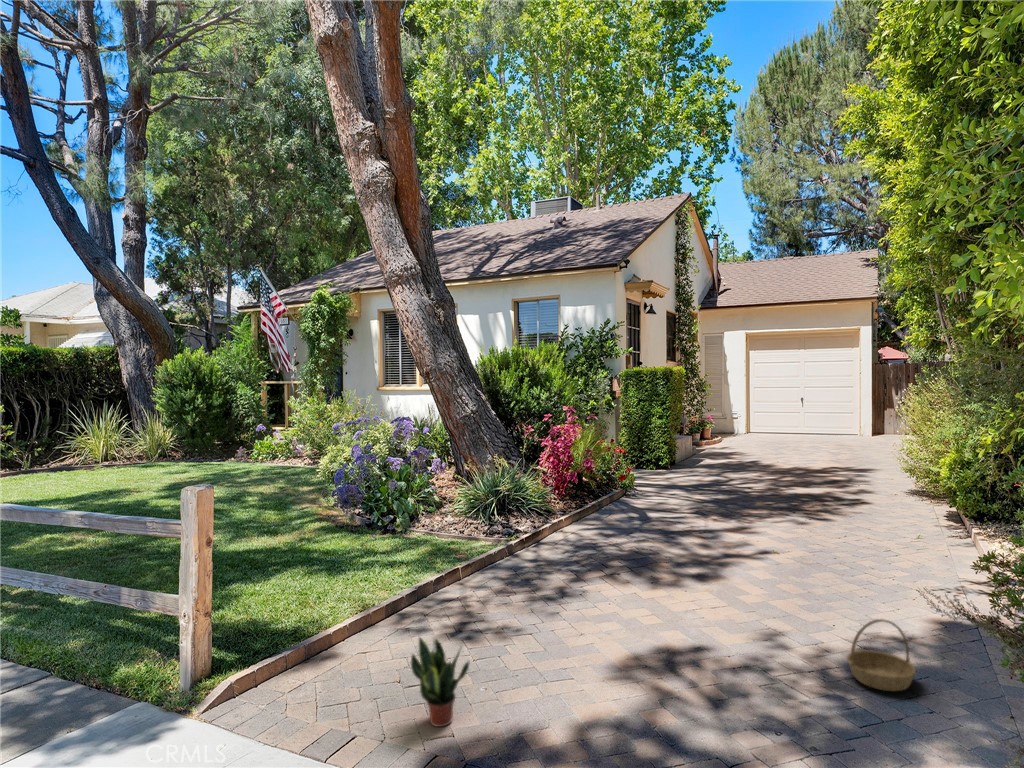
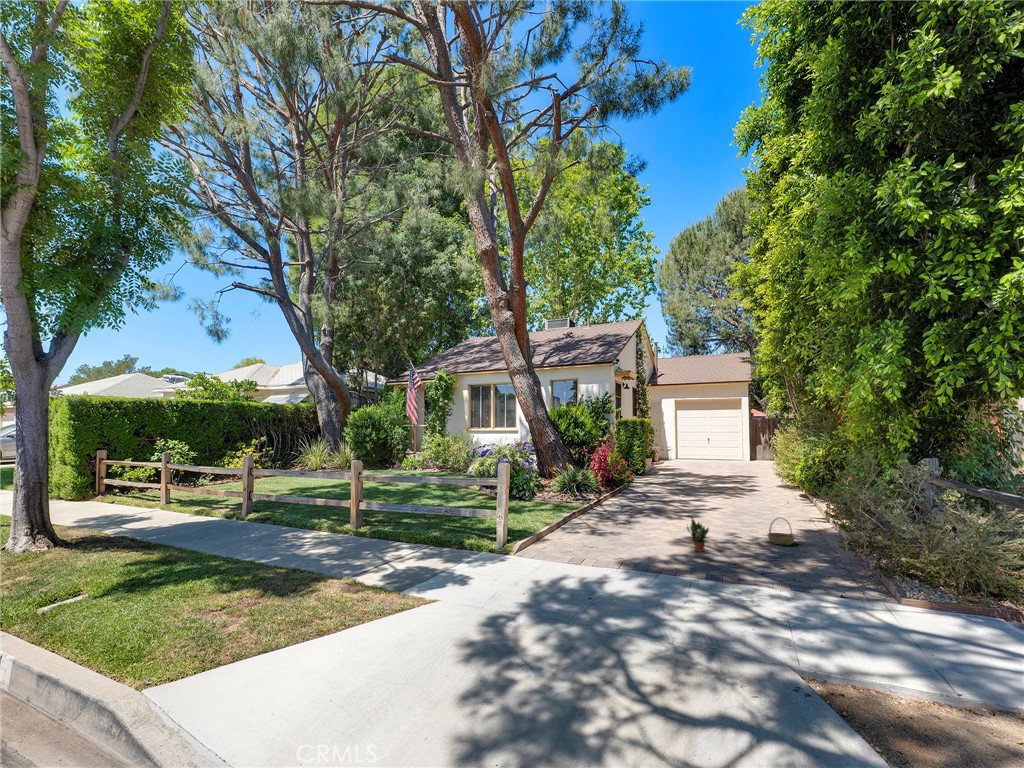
potted plant: present [411,638,469,727] -> present [687,519,709,551]

